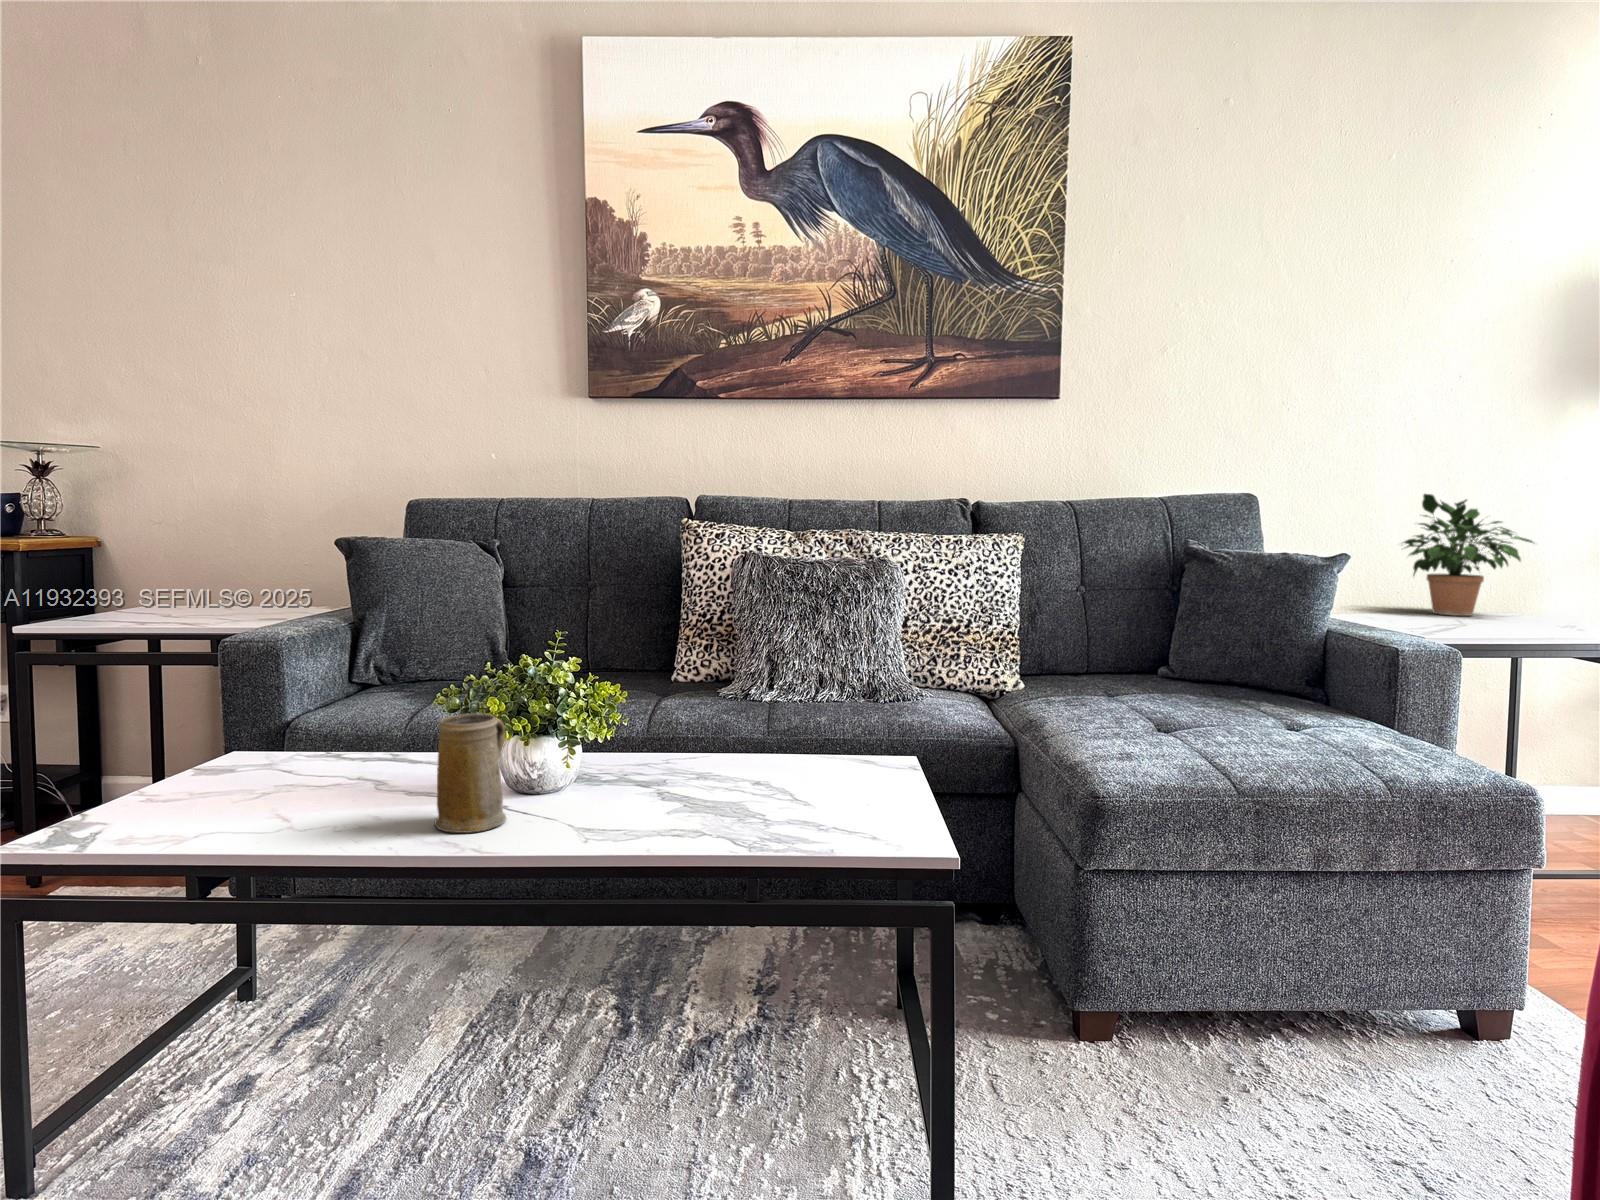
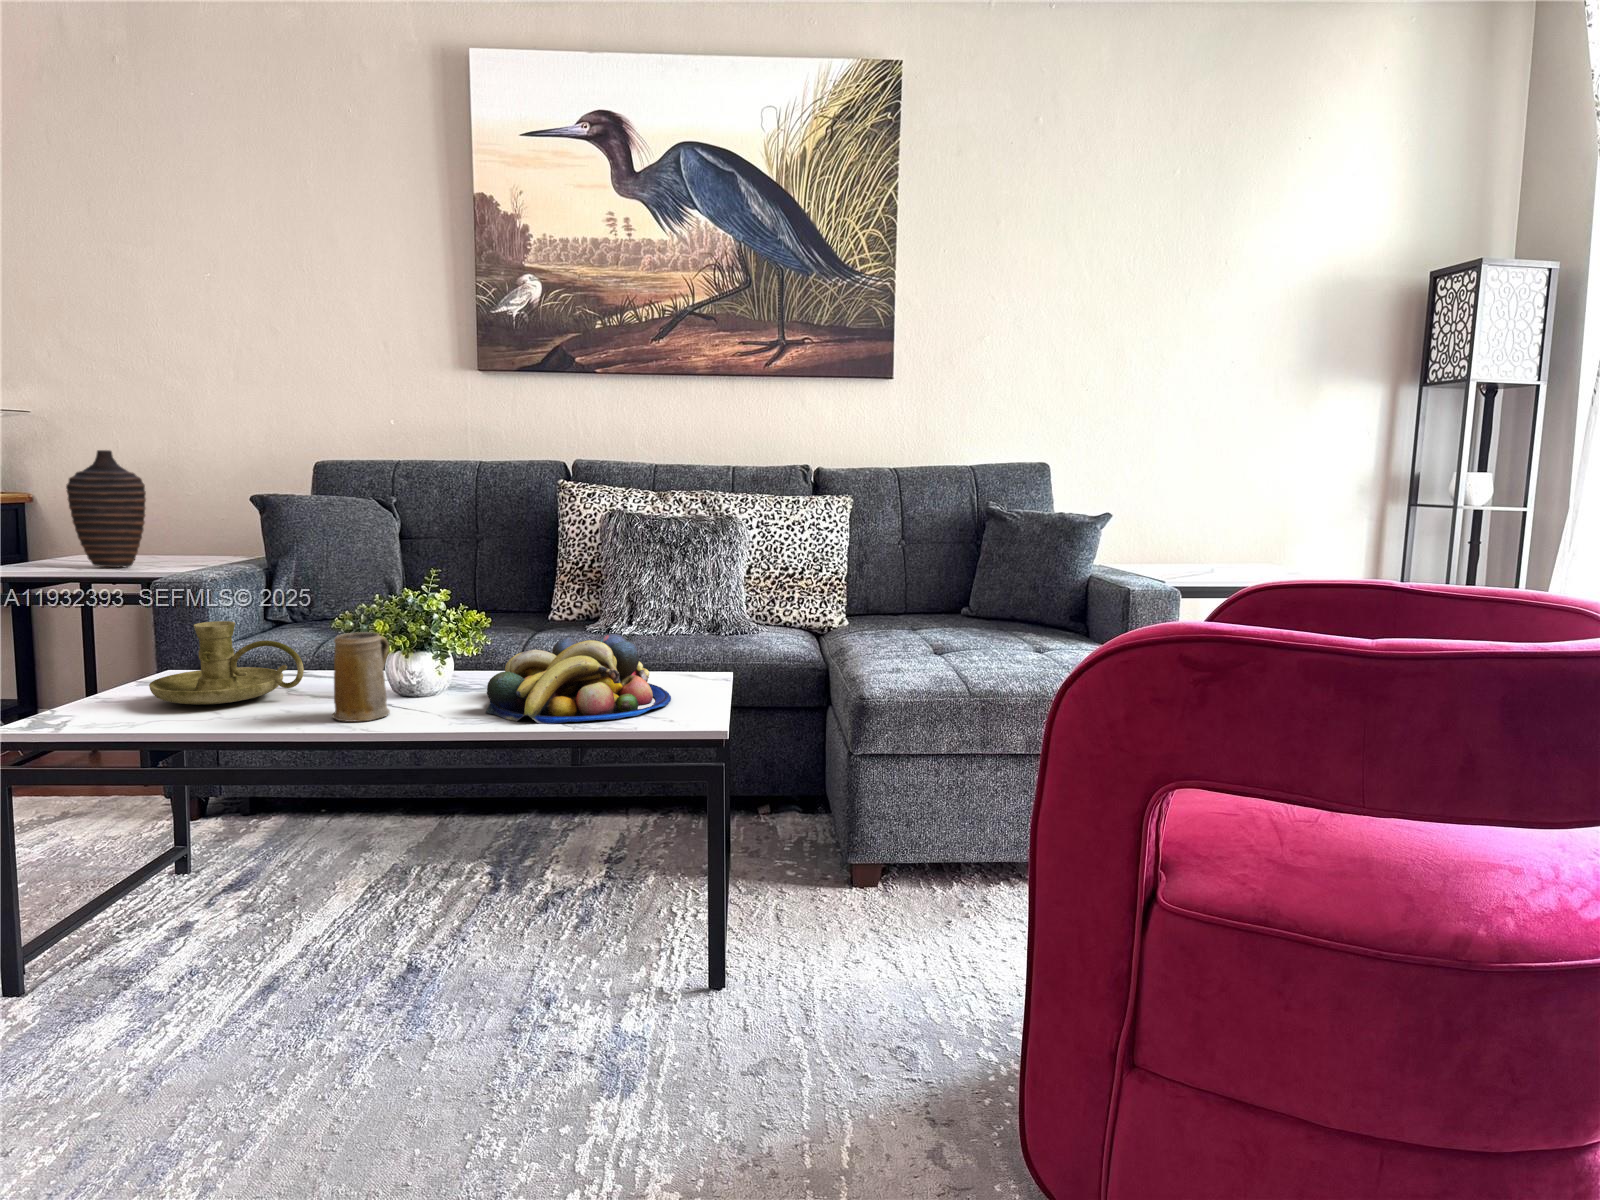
decorative vase: none [134,490,220,622] -> present [66,450,146,567]
potted plant: present [1402,494,1533,616] -> none [1165,463,1278,565]
candle holder: none [209,696,397,804] -> present [149,621,304,705]
fruit bowl: none [628,713,863,839] -> present [486,634,671,724]

